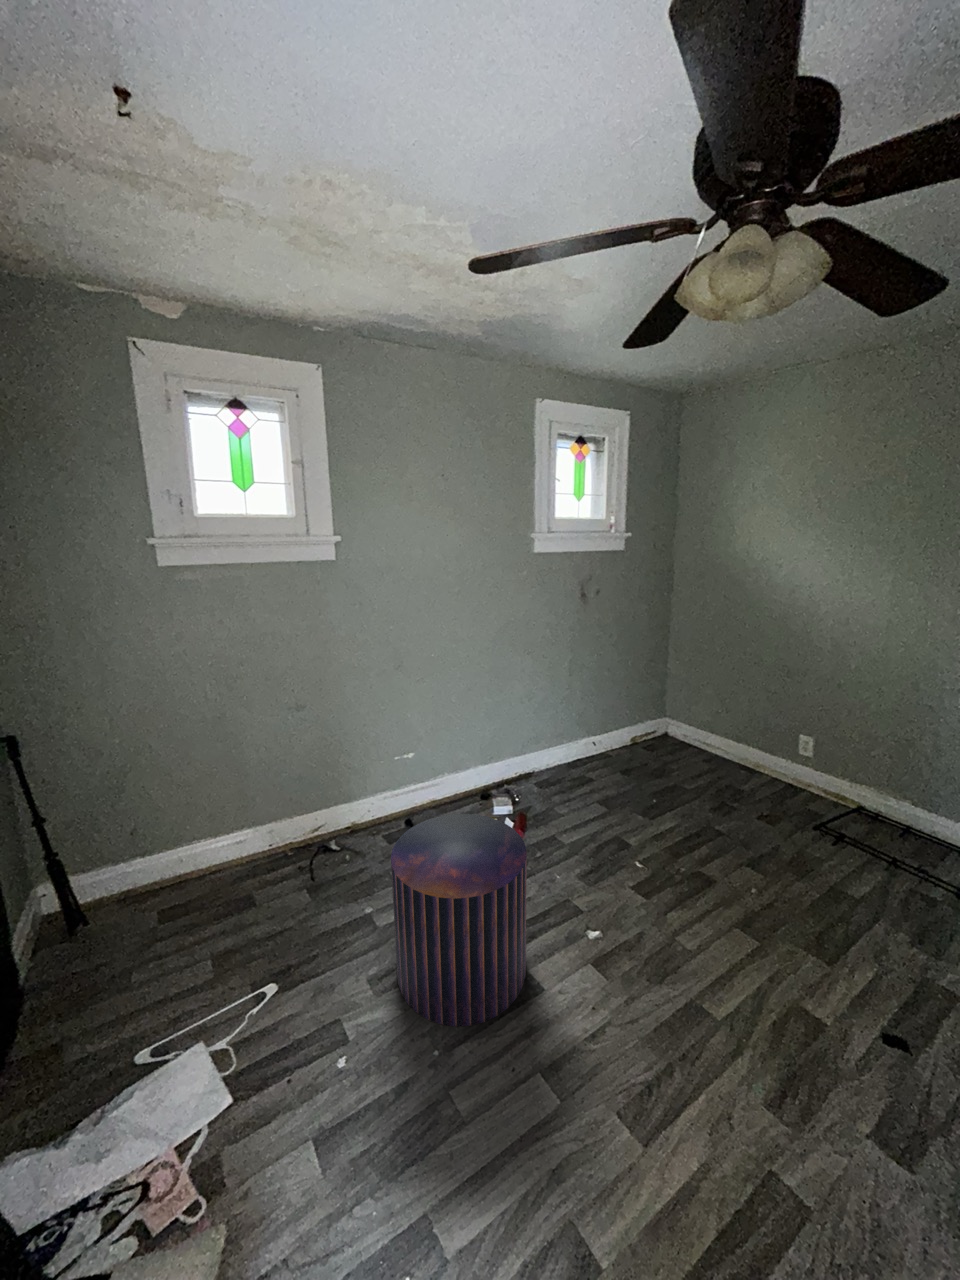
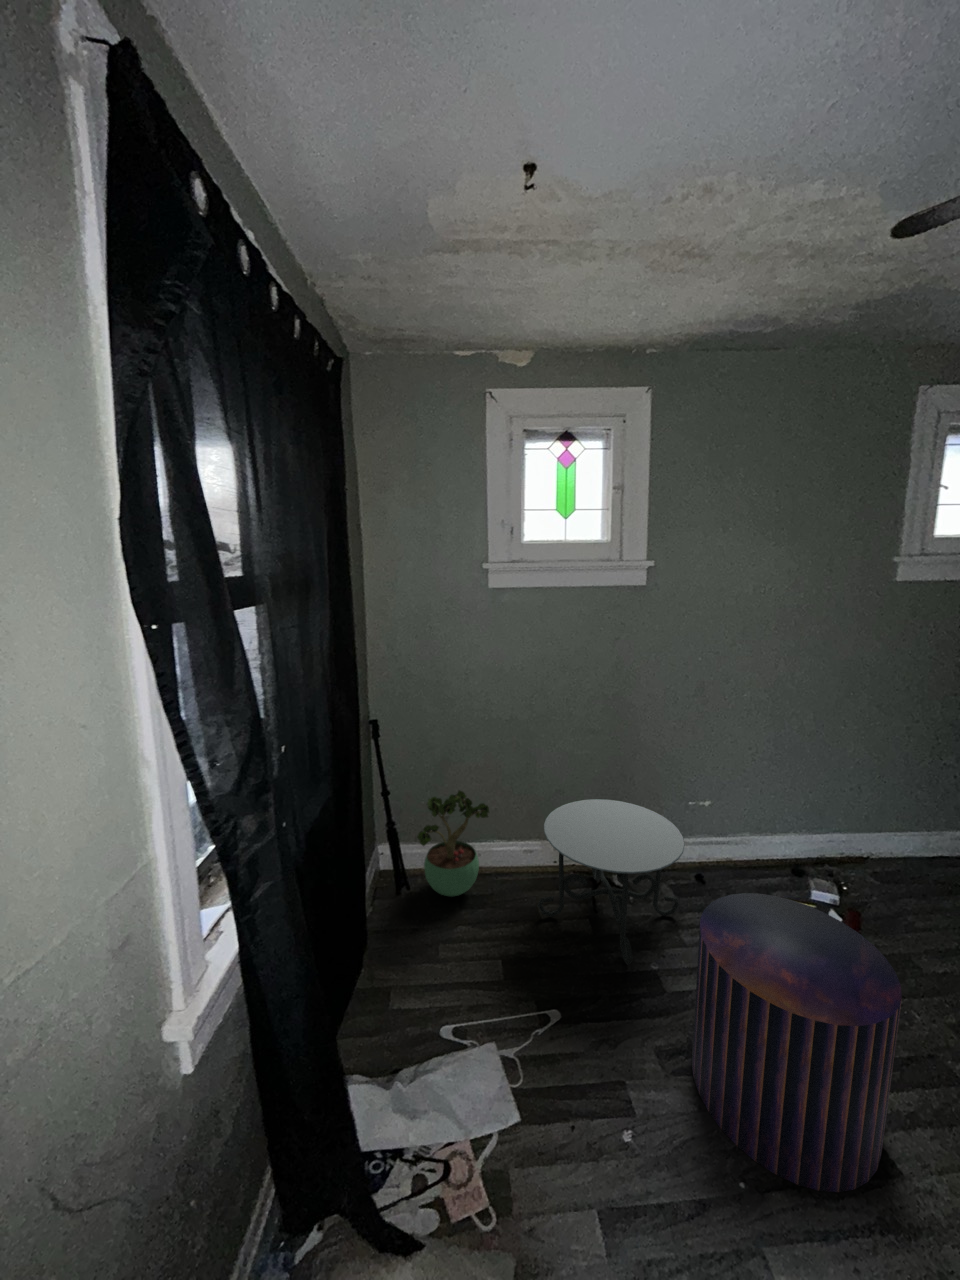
side table: none [252,769,392,915] -> present [537,799,685,965]
potted plant: none [92,798,189,919] -> present [417,790,489,896]

